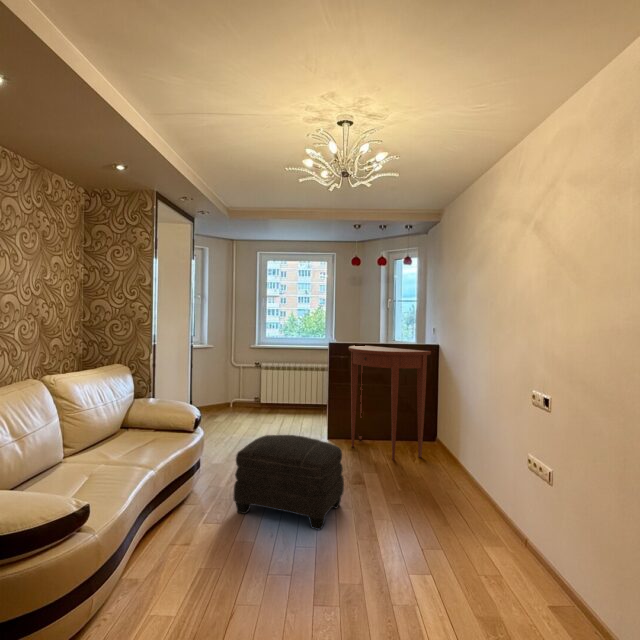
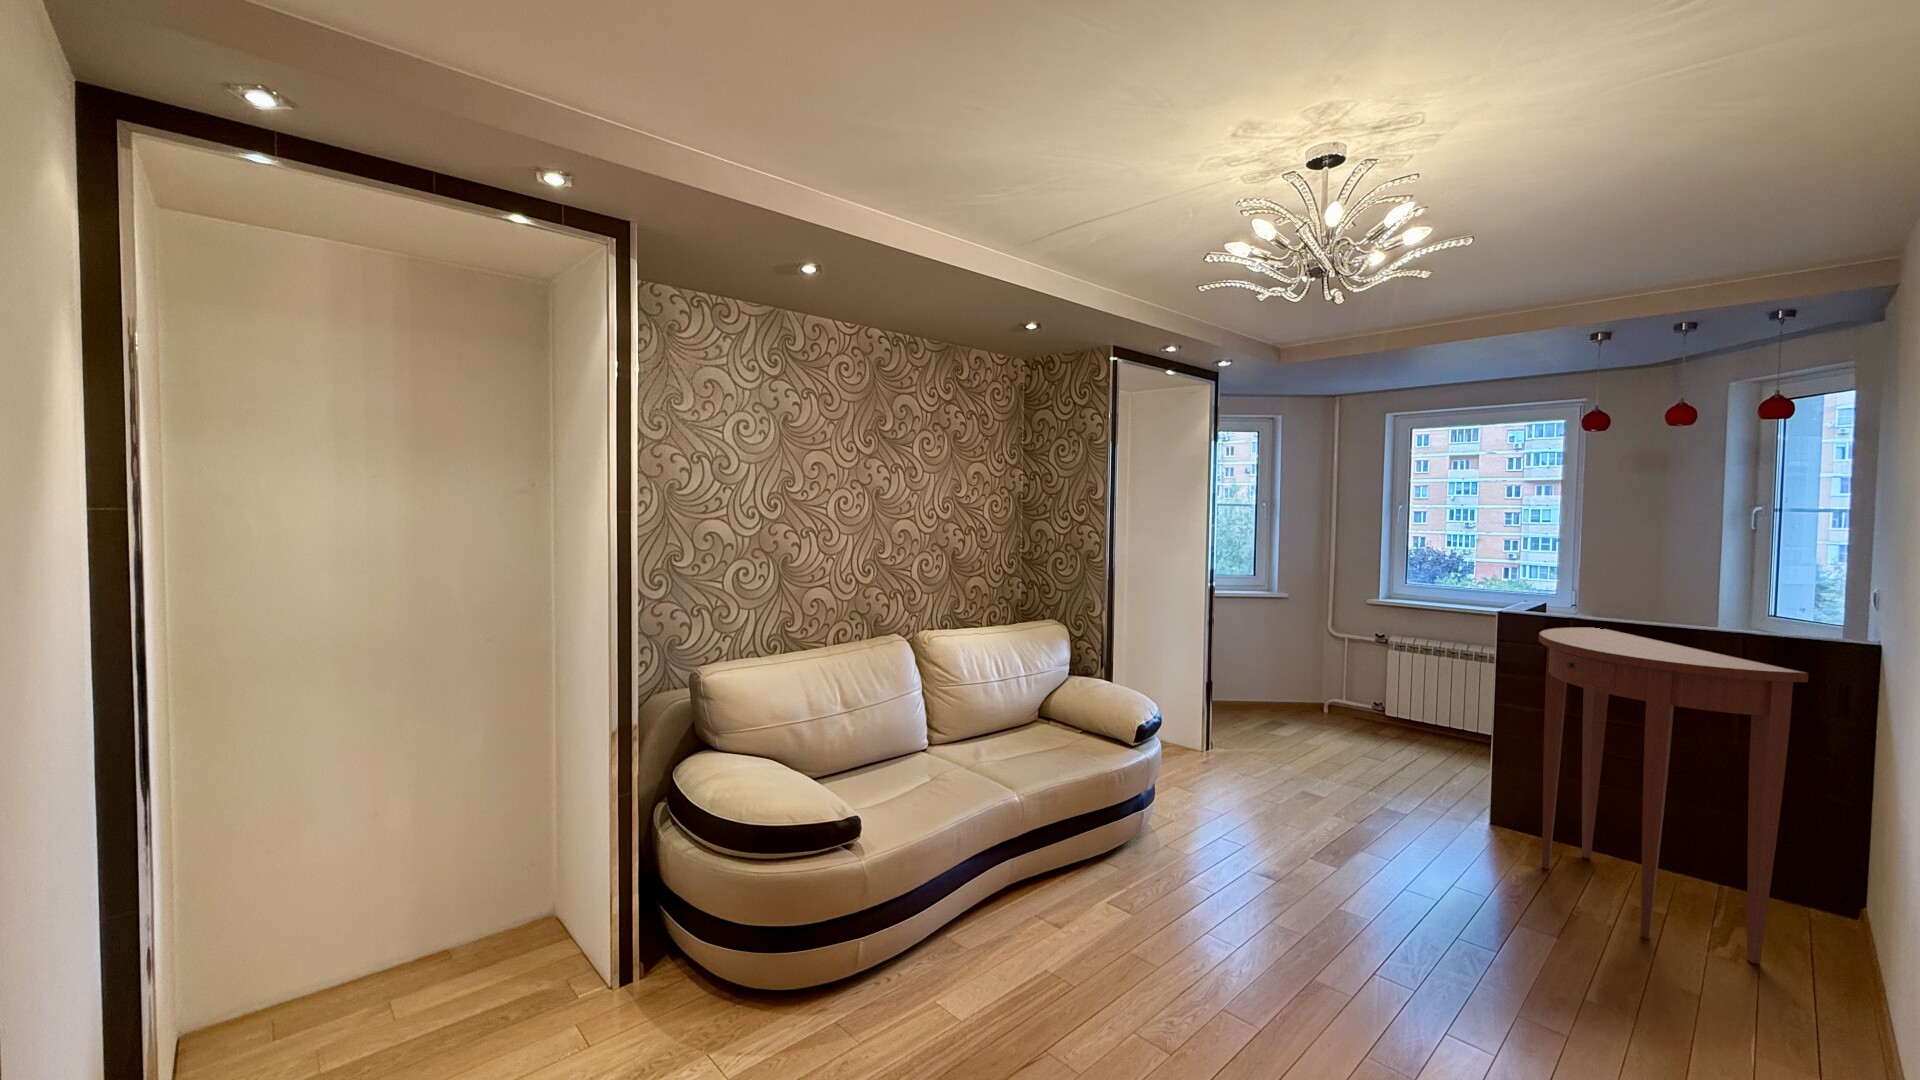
ottoman: present [234,435,344,530] -> none [1162,788,1394,1010]

